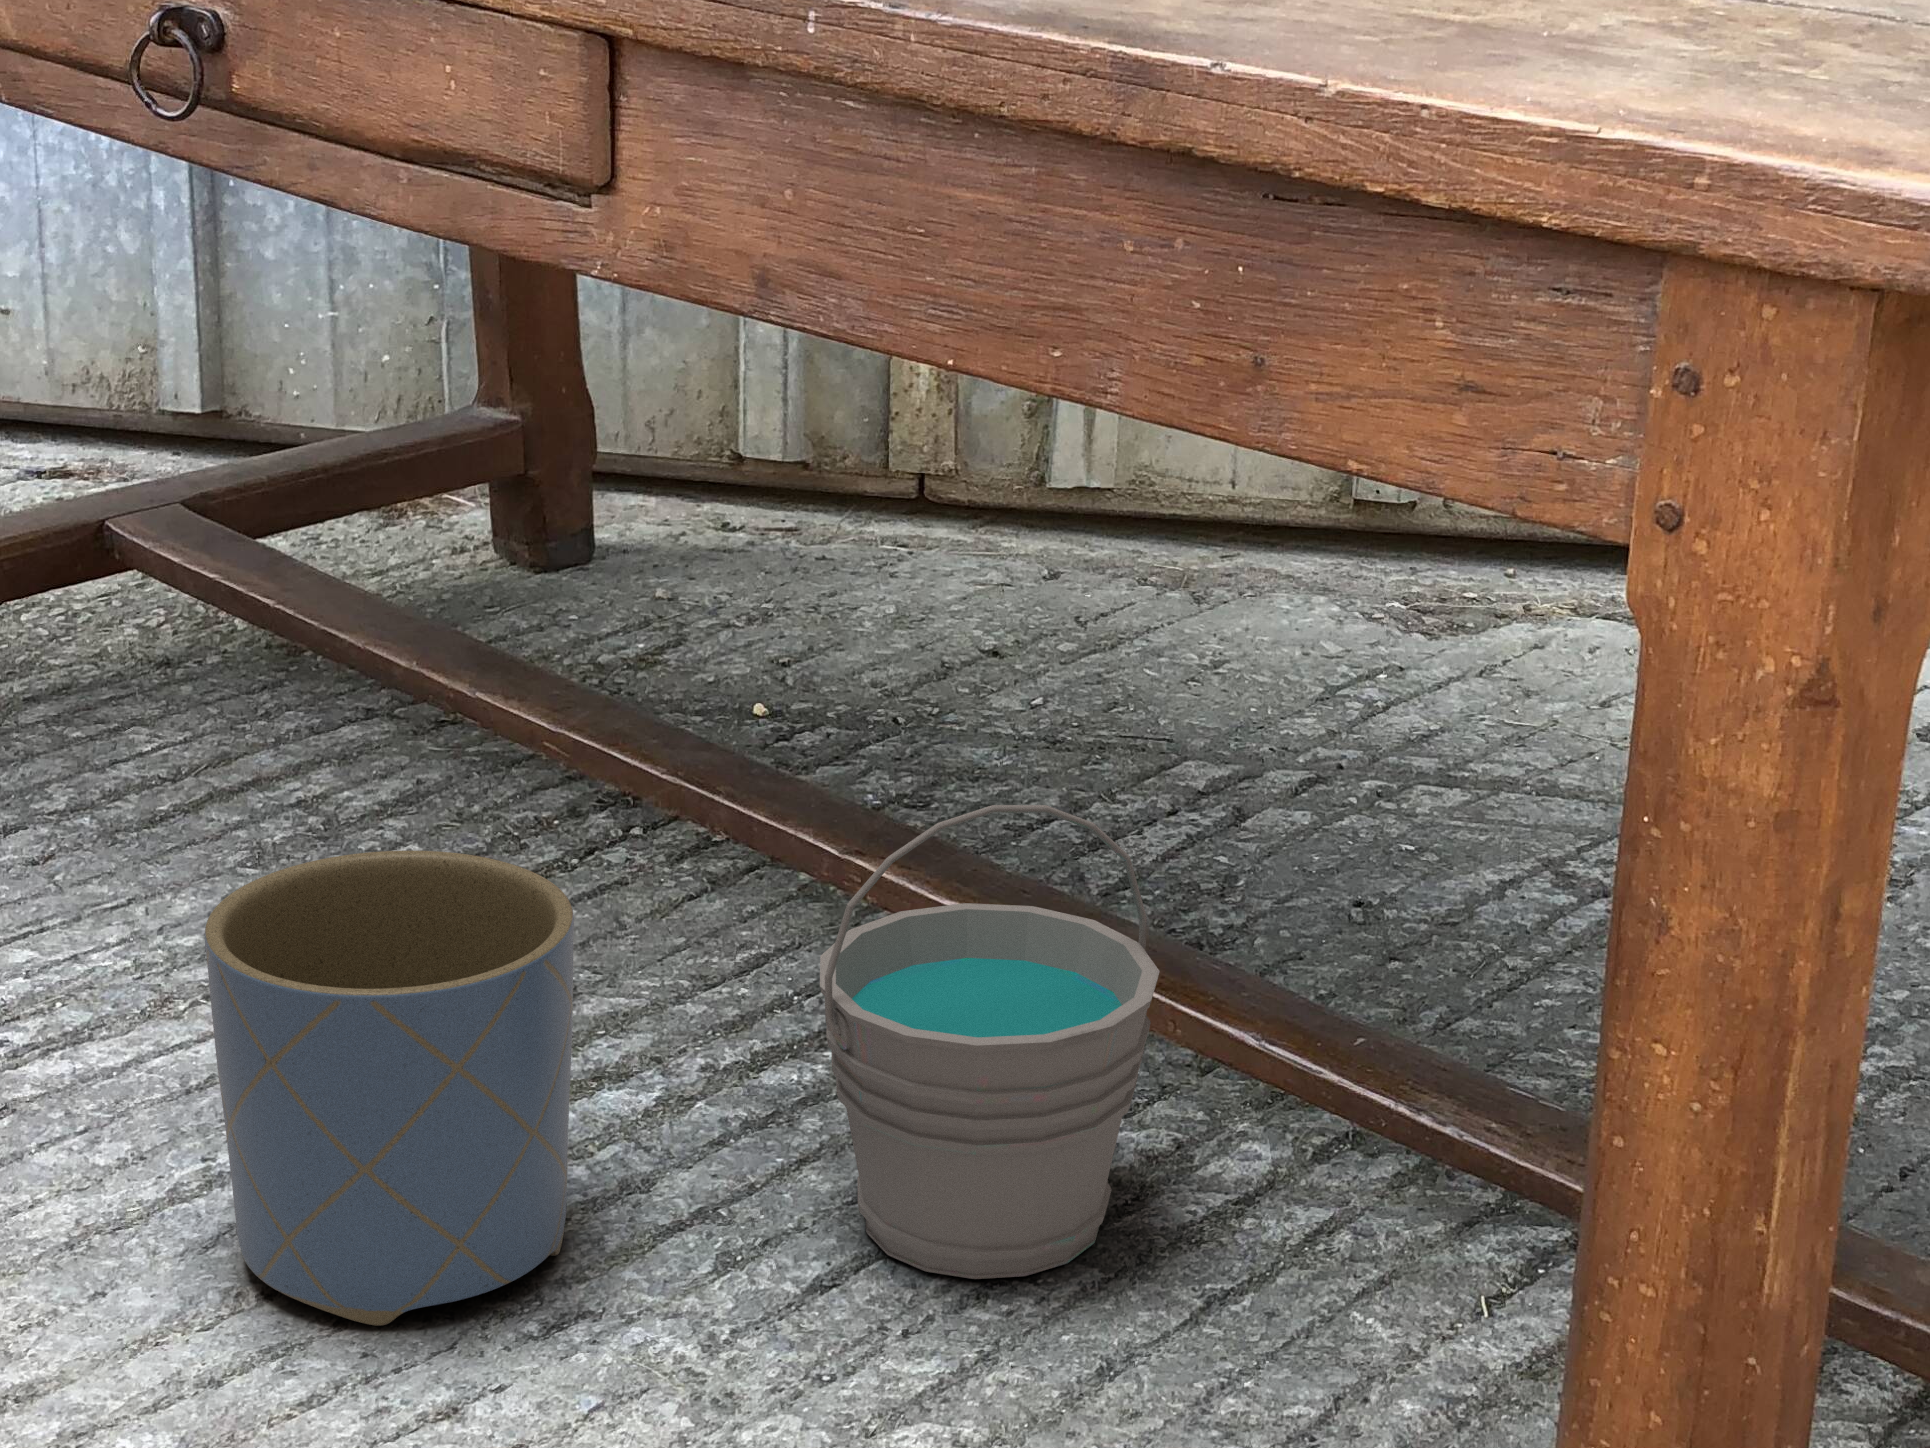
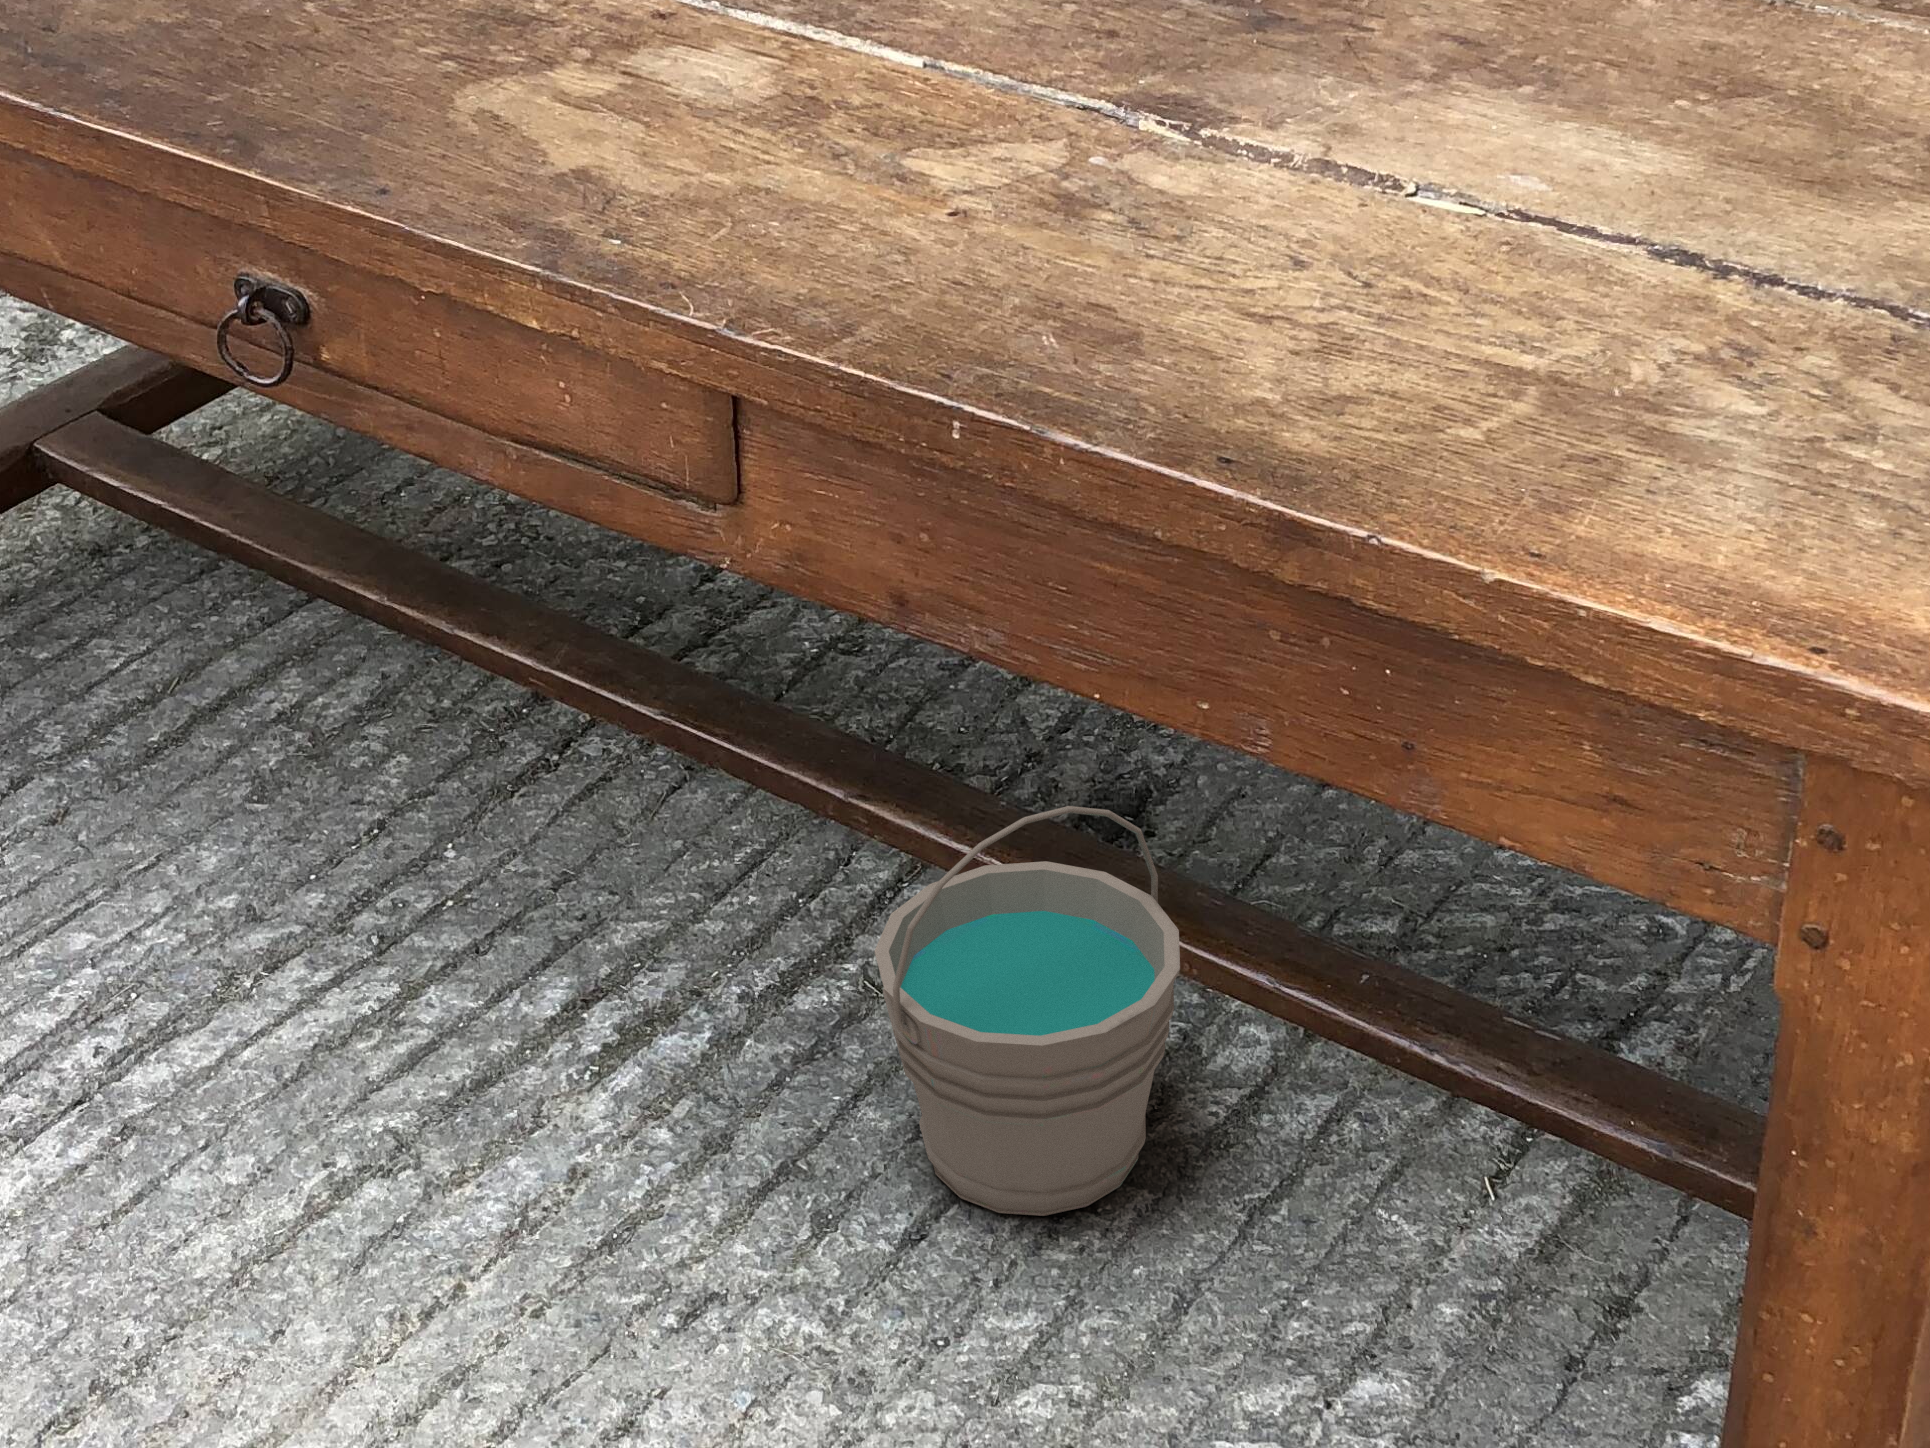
planter: present [205,851,574,1326] -> none [337,895,673,1340]

